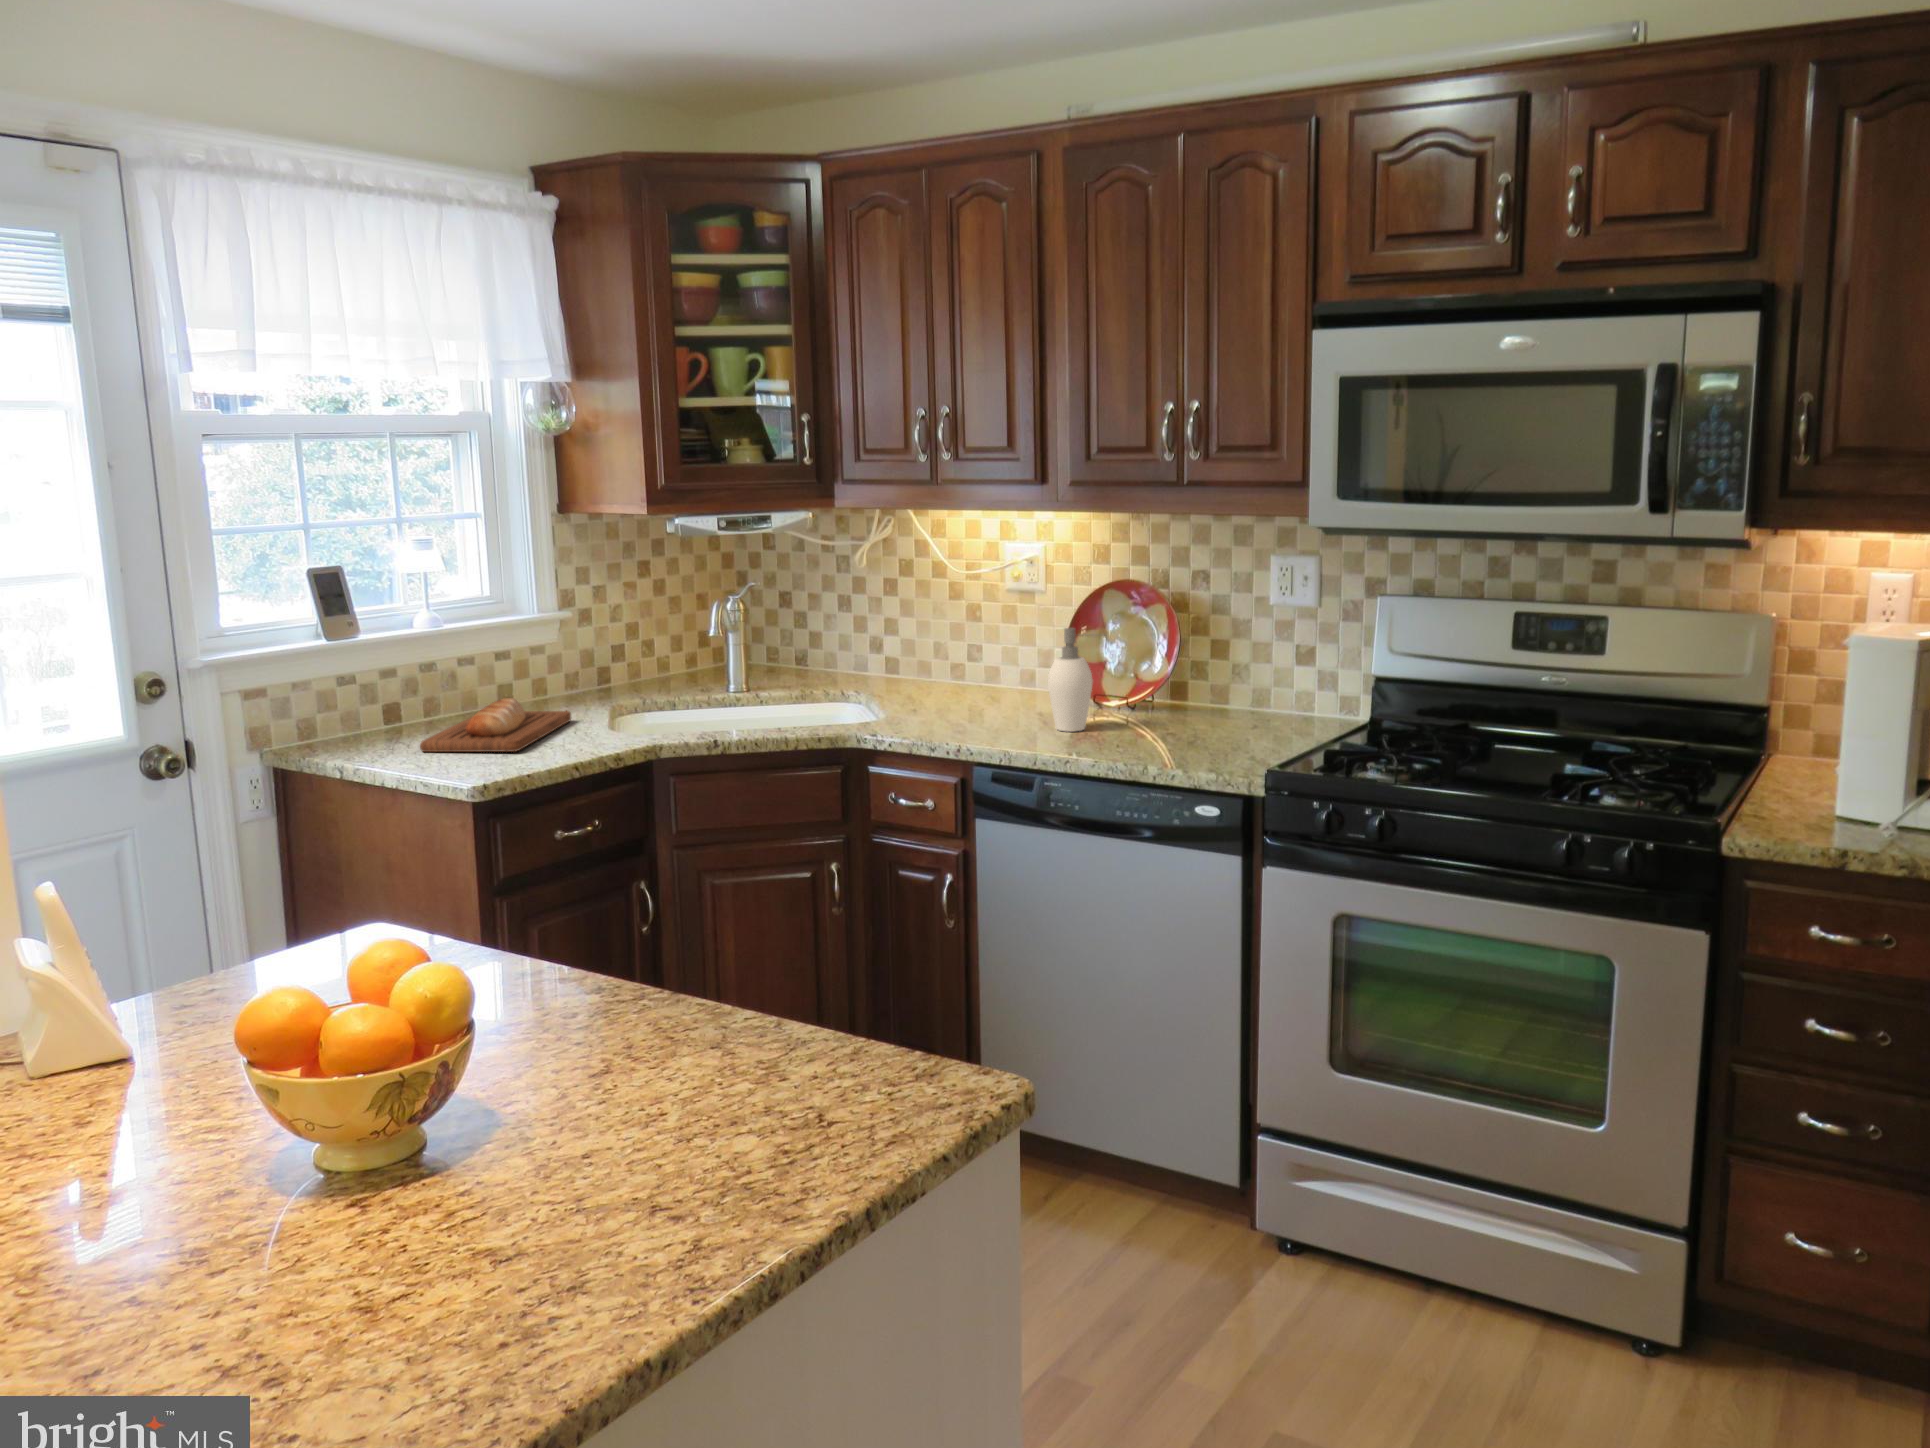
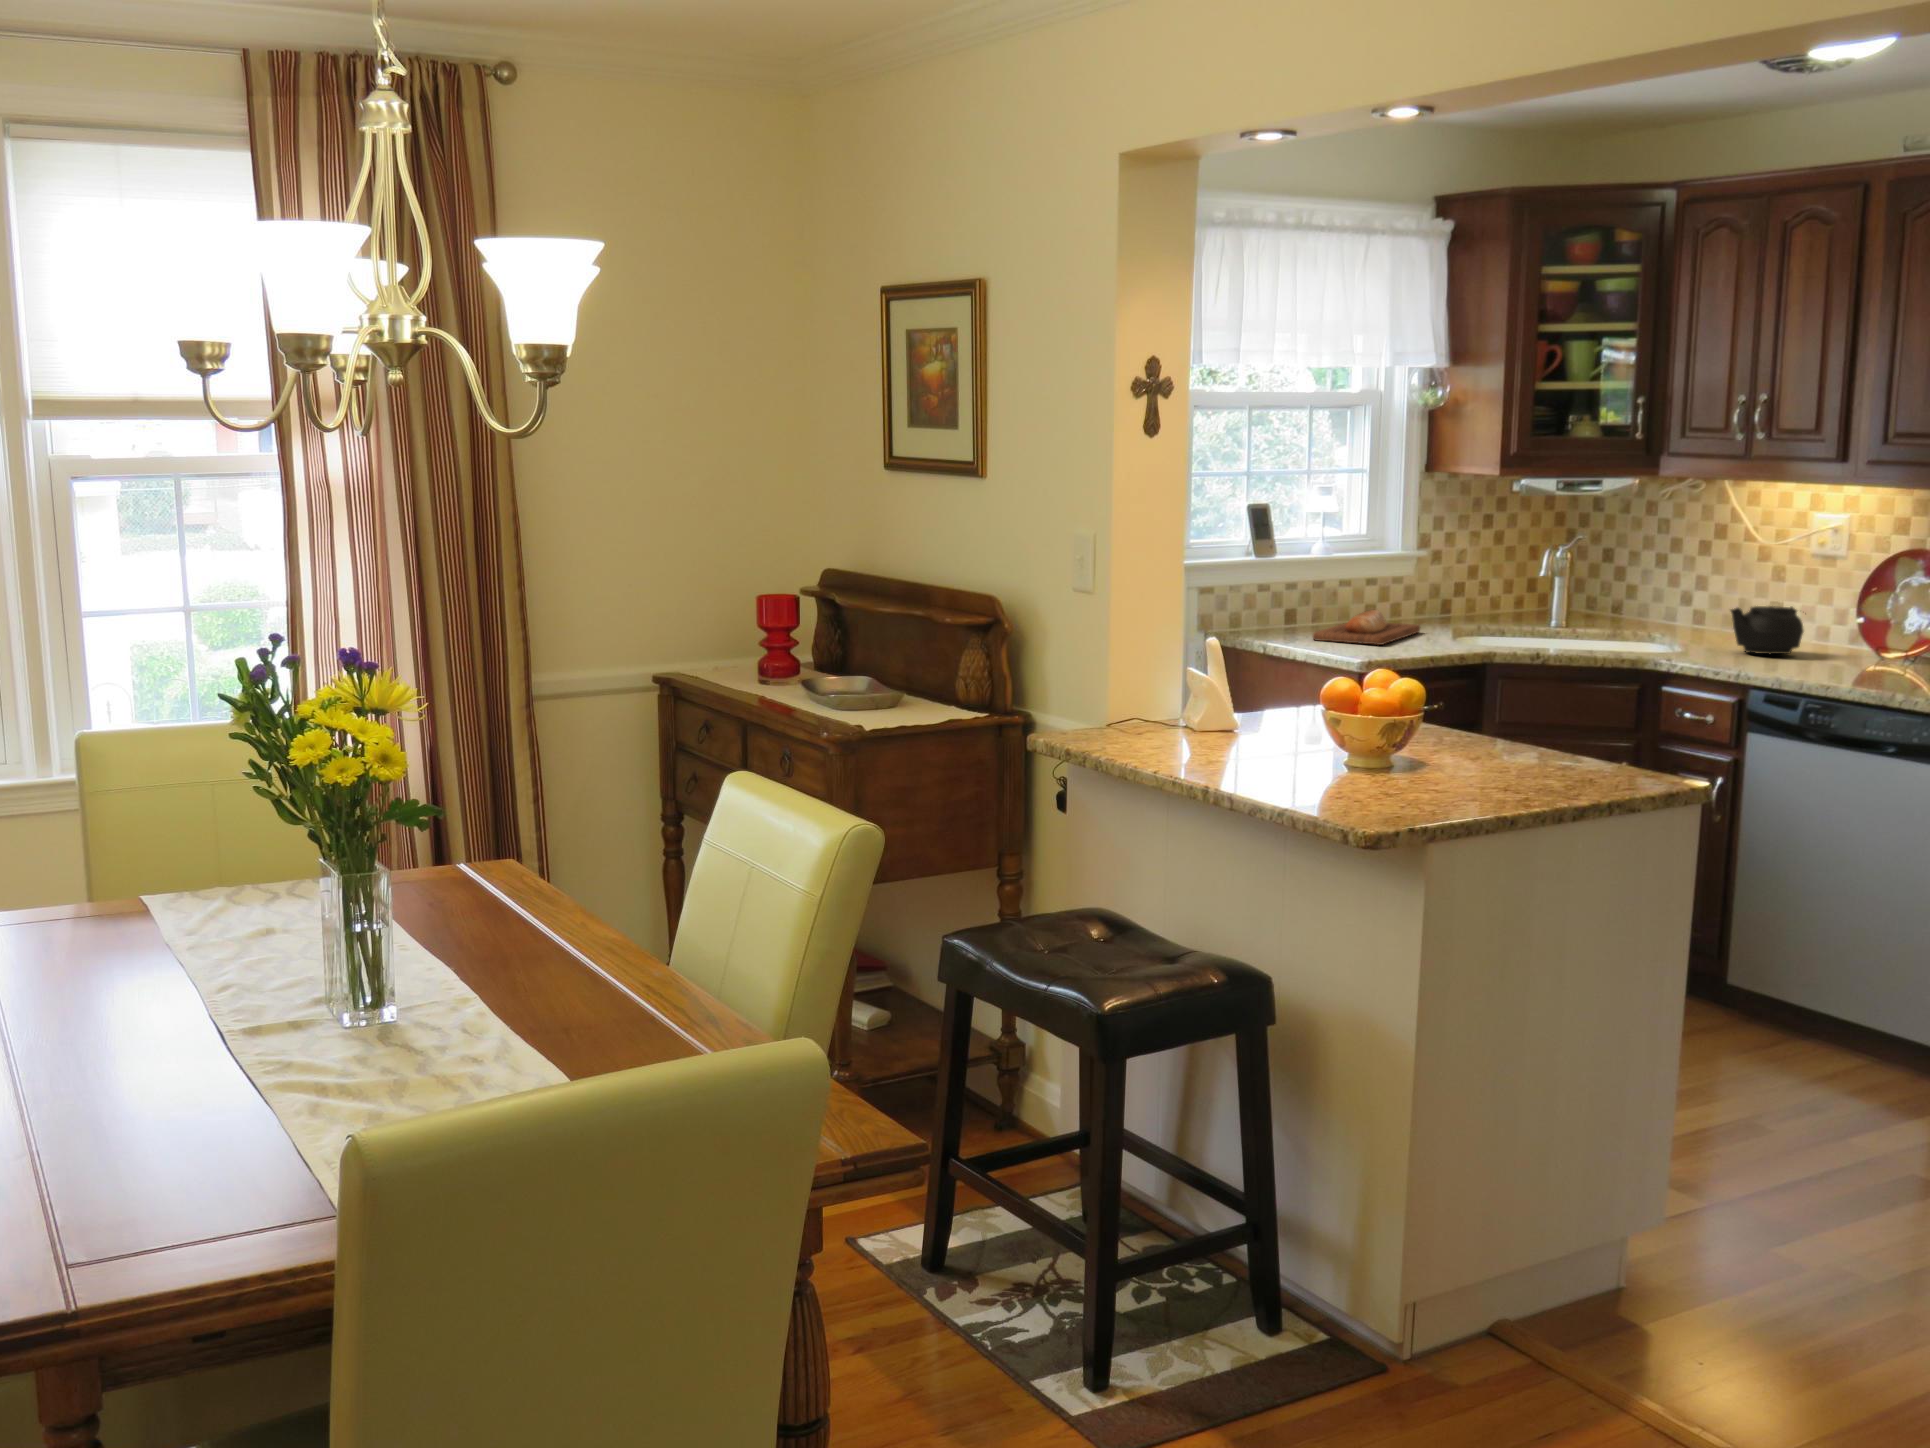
soap dispenser: present [1048,628,1094,731] -> none [1832,583,1894,672]
teapot: none [933,655,1015,715] -> present [1731,606,1804,654]

